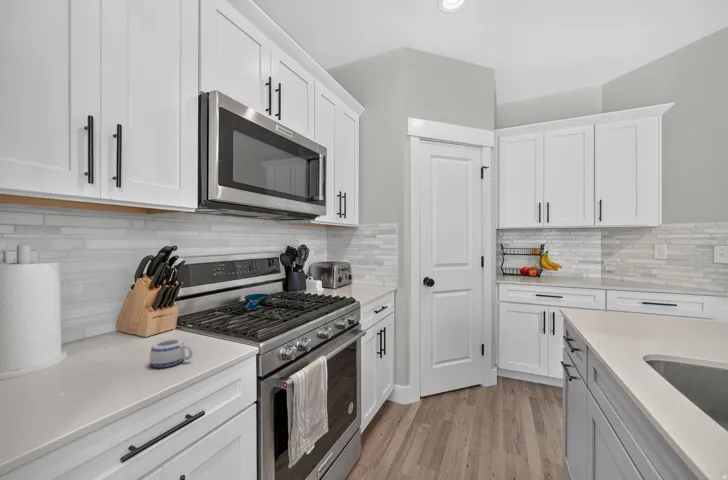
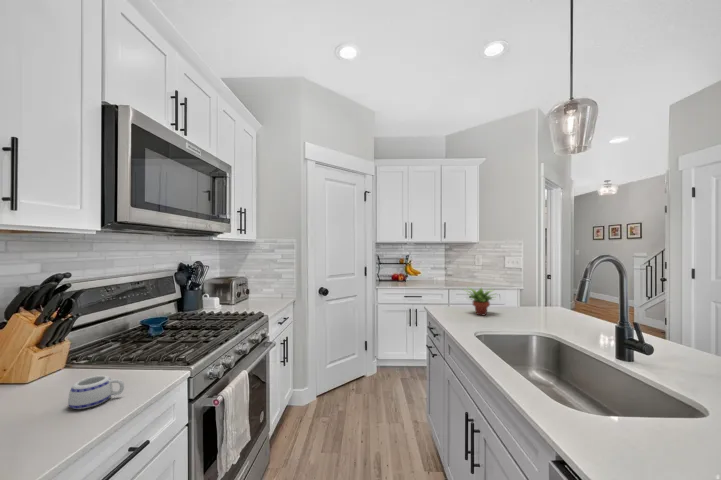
succulent plant: none [622,286,689,332] -> present [470,288,492,315]

